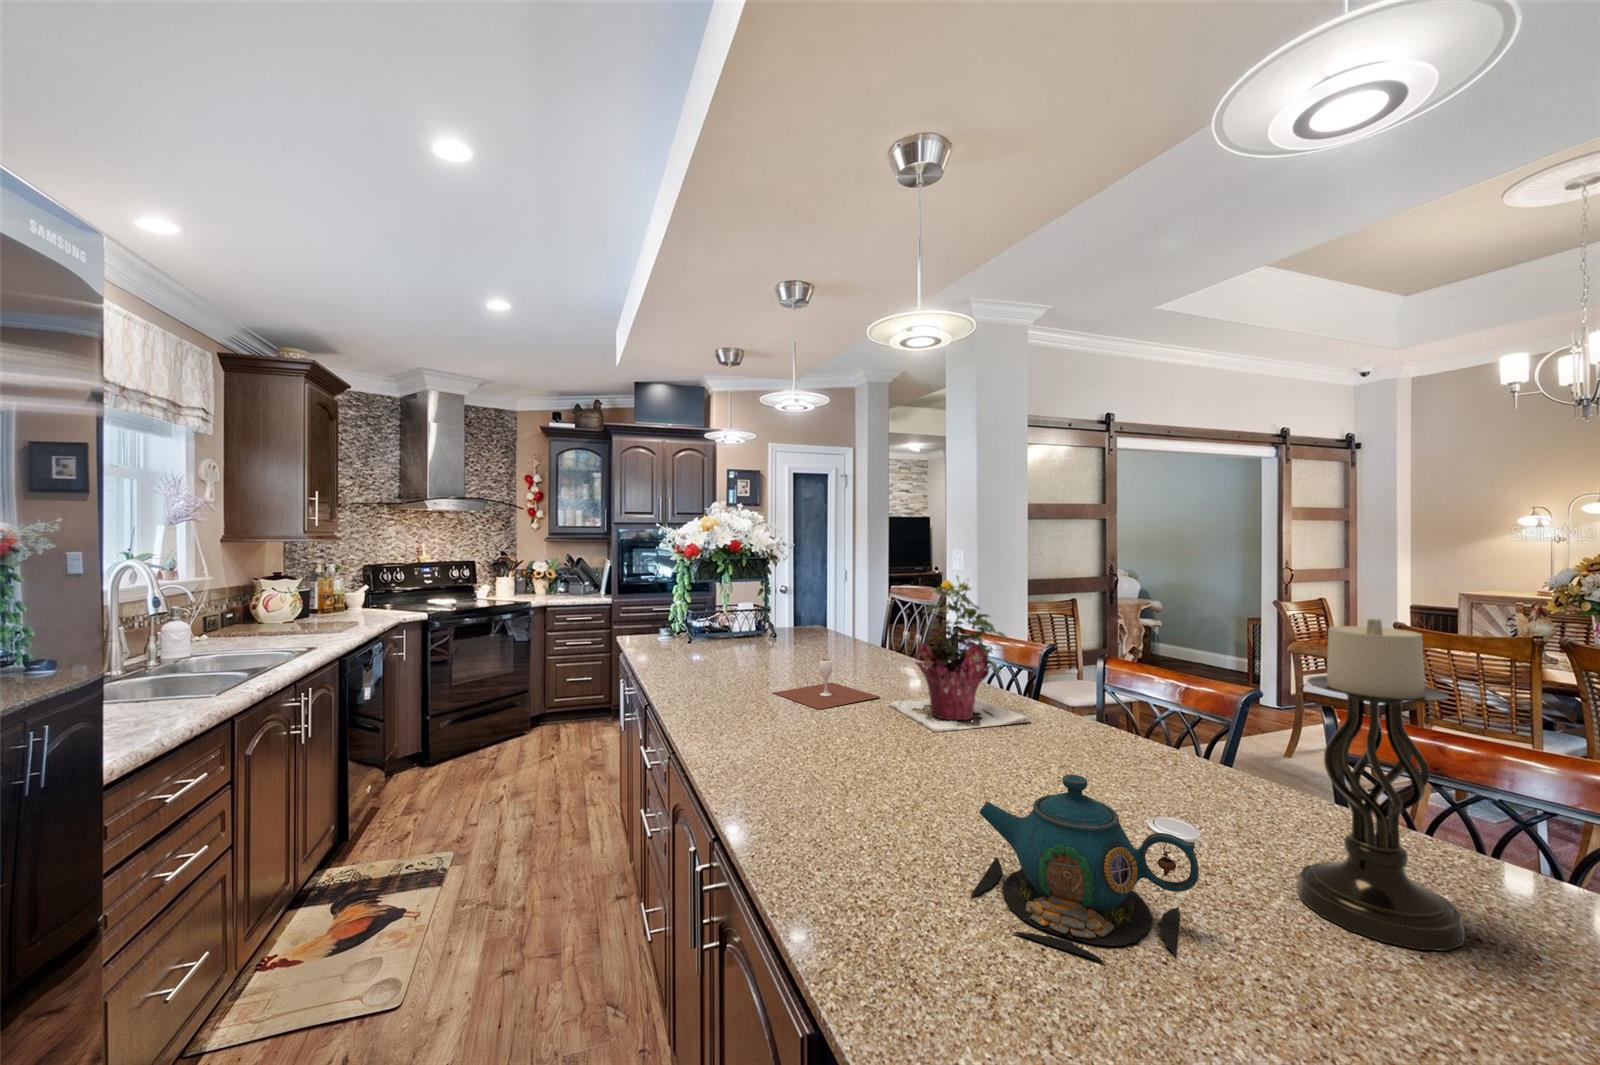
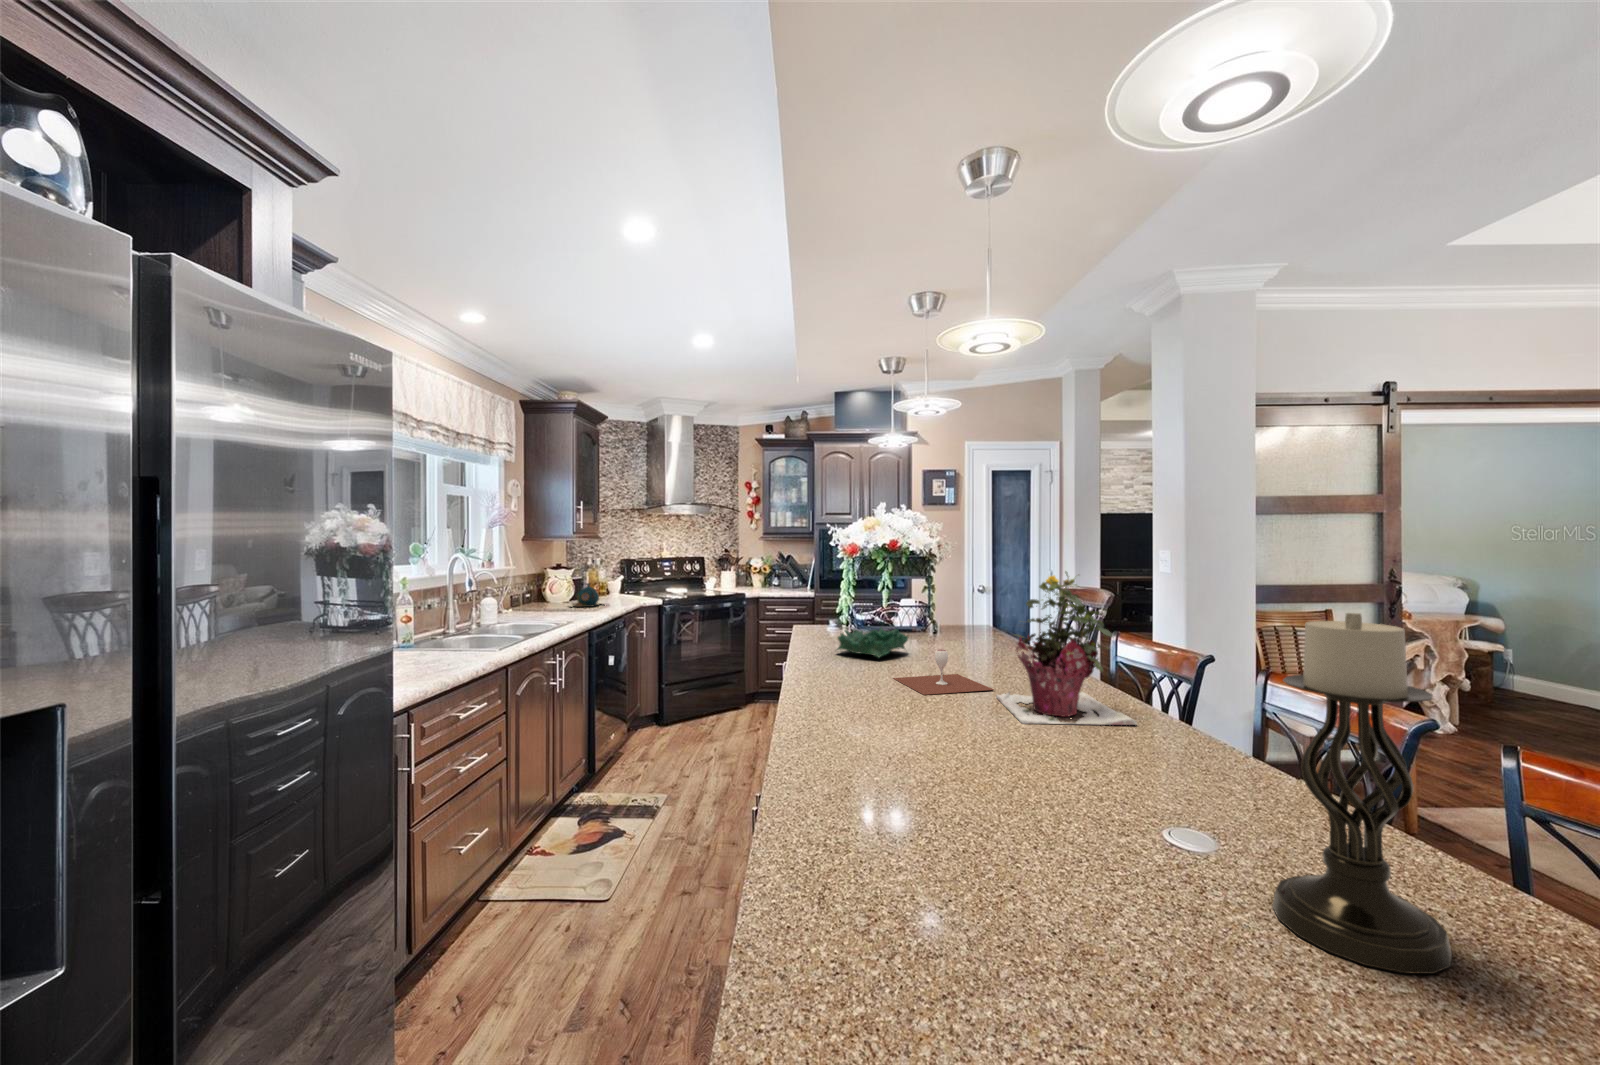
decorative bowl: none [690,636,767,671] -> present [837,628,908,657]
teapot: present [971,775,1199,962] -> present [574,583,604,607]

